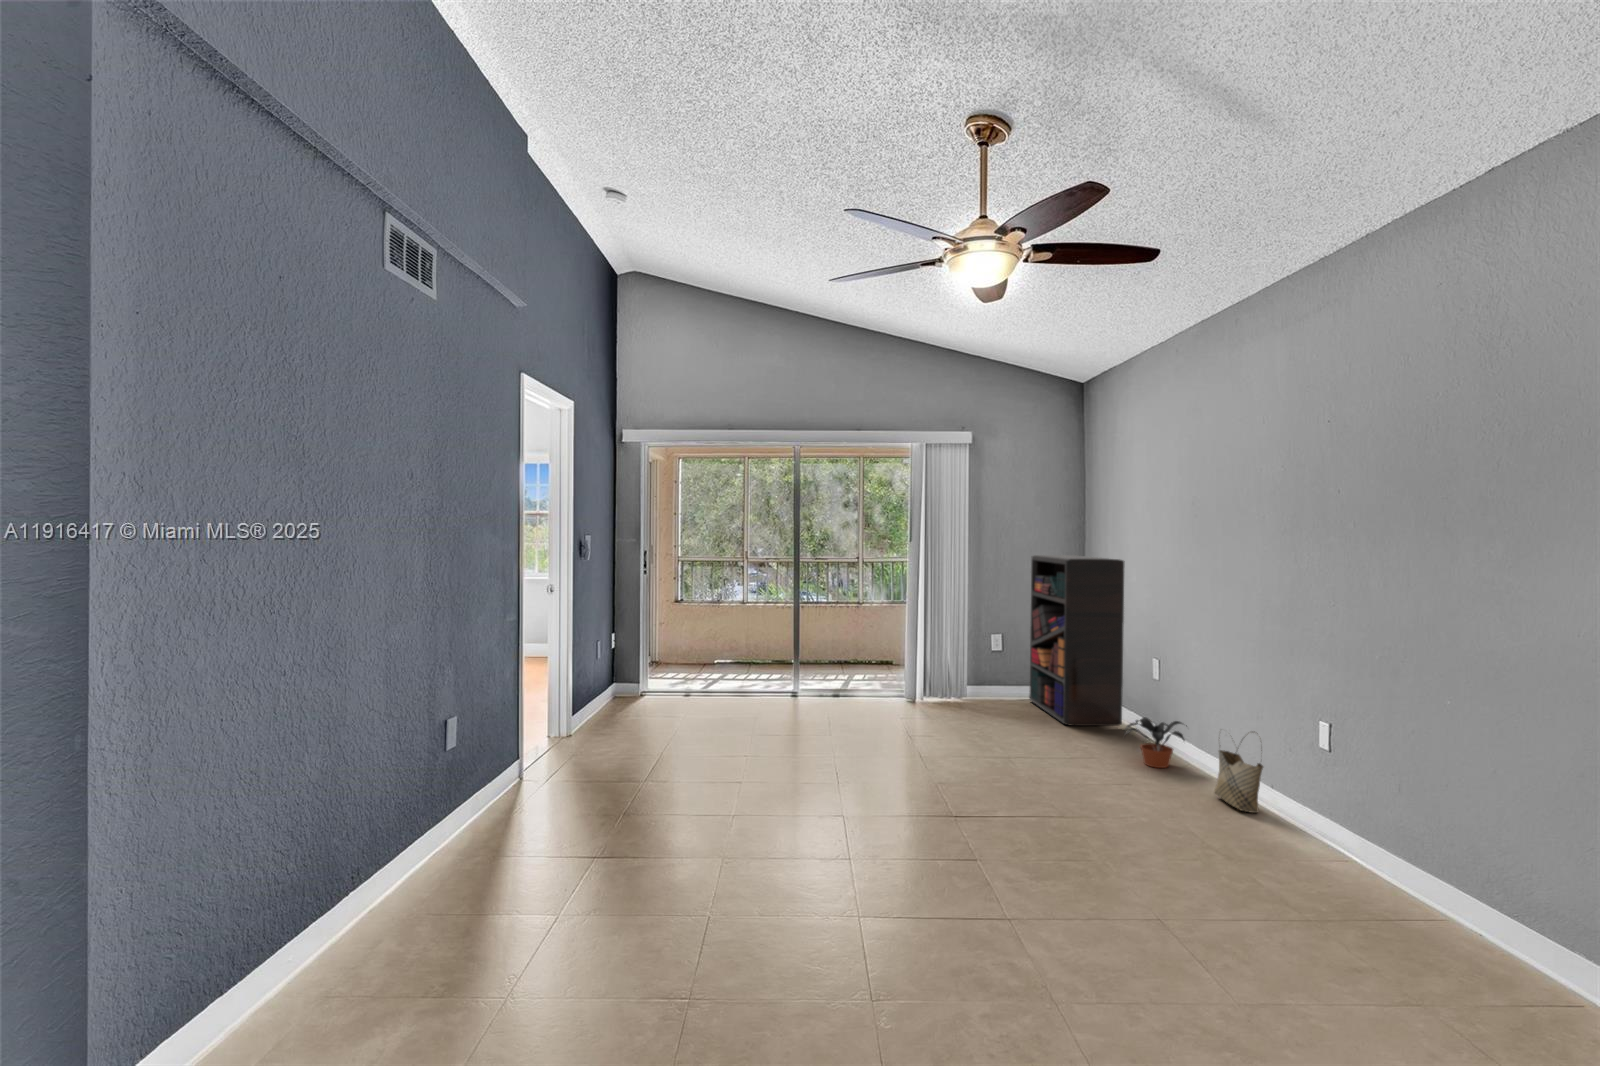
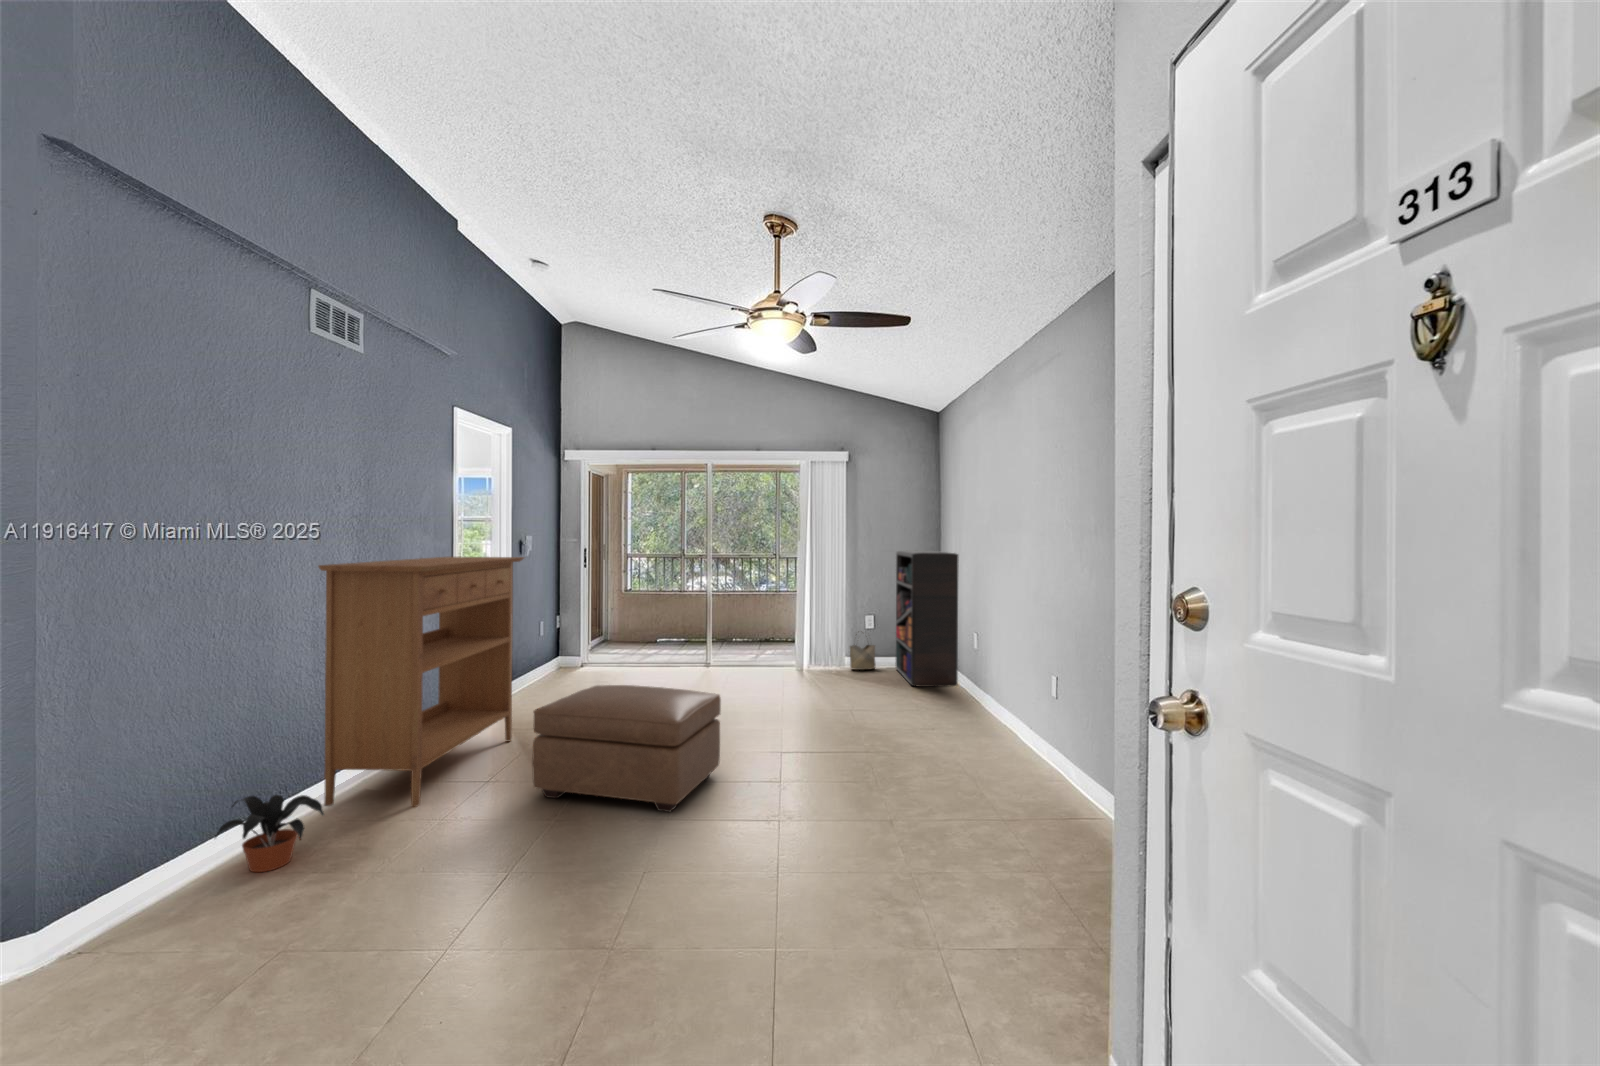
console table: none [394,563,618,897] -> present [318,557,524,807]
potted plant: present [1124,717,1187,768] -> present [215,795,324,872]
ottoman: none [669,732,897,910] -> present [532,685,721,812]
woven basket: present [1214,750,1263,813] -> present [850,645,876,670]

